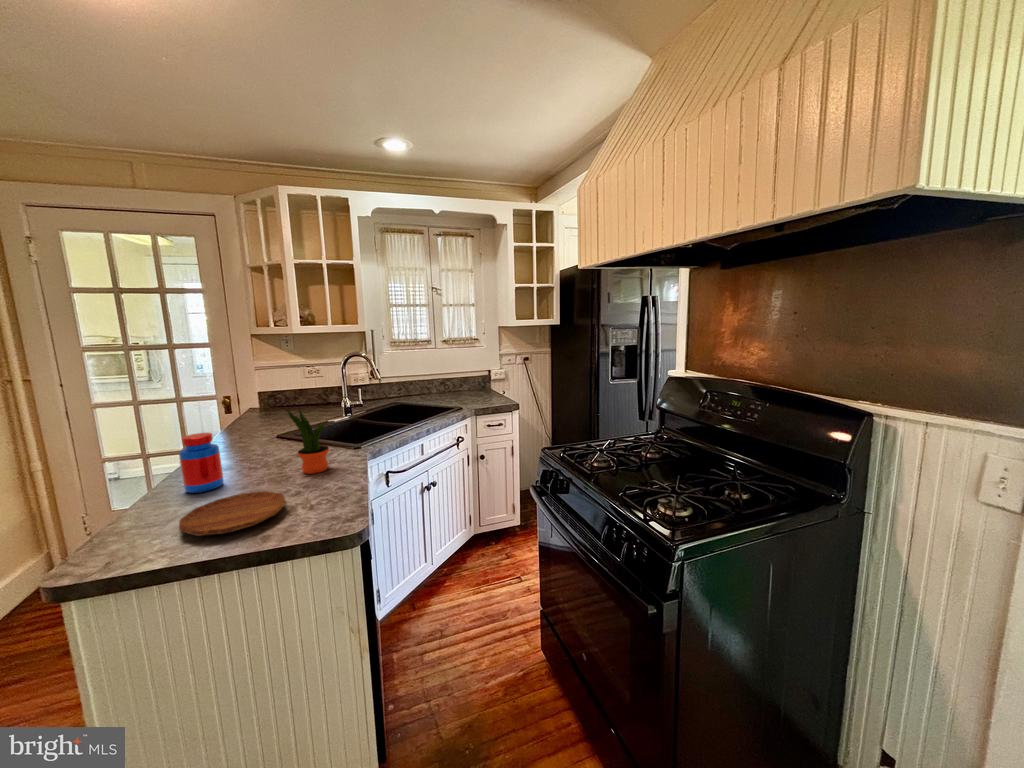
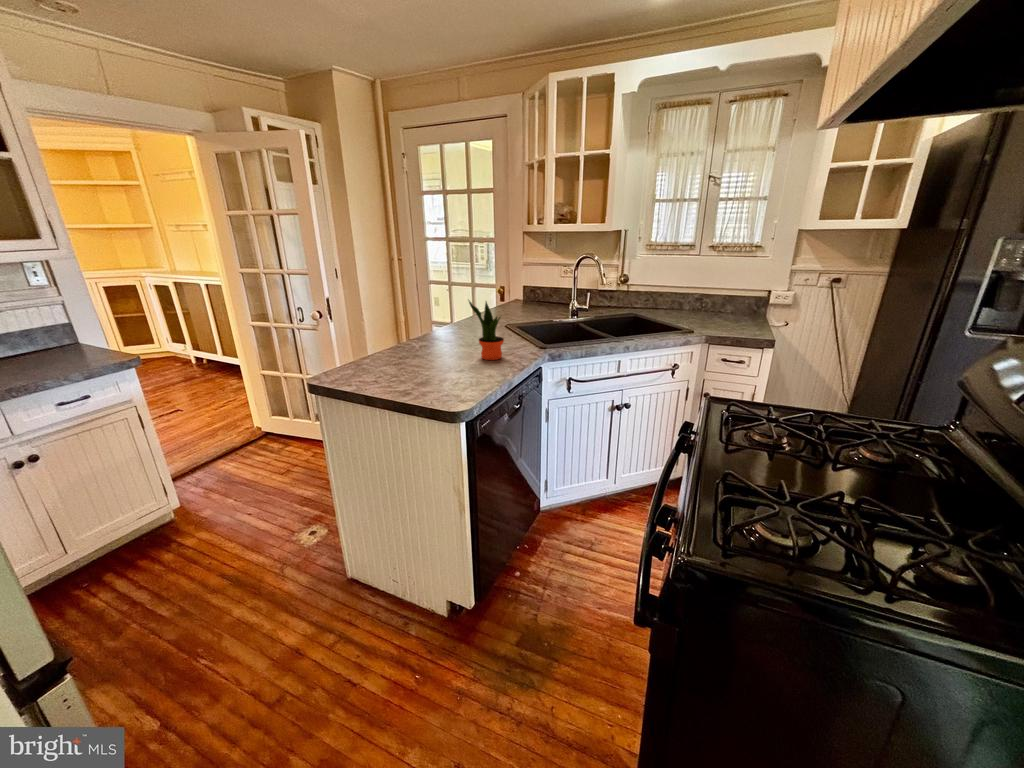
jar: present [179,433,224,493] -> none [405,308,432,353]
tray: present [179,491,286,536] -> none [370,360,441,384]

